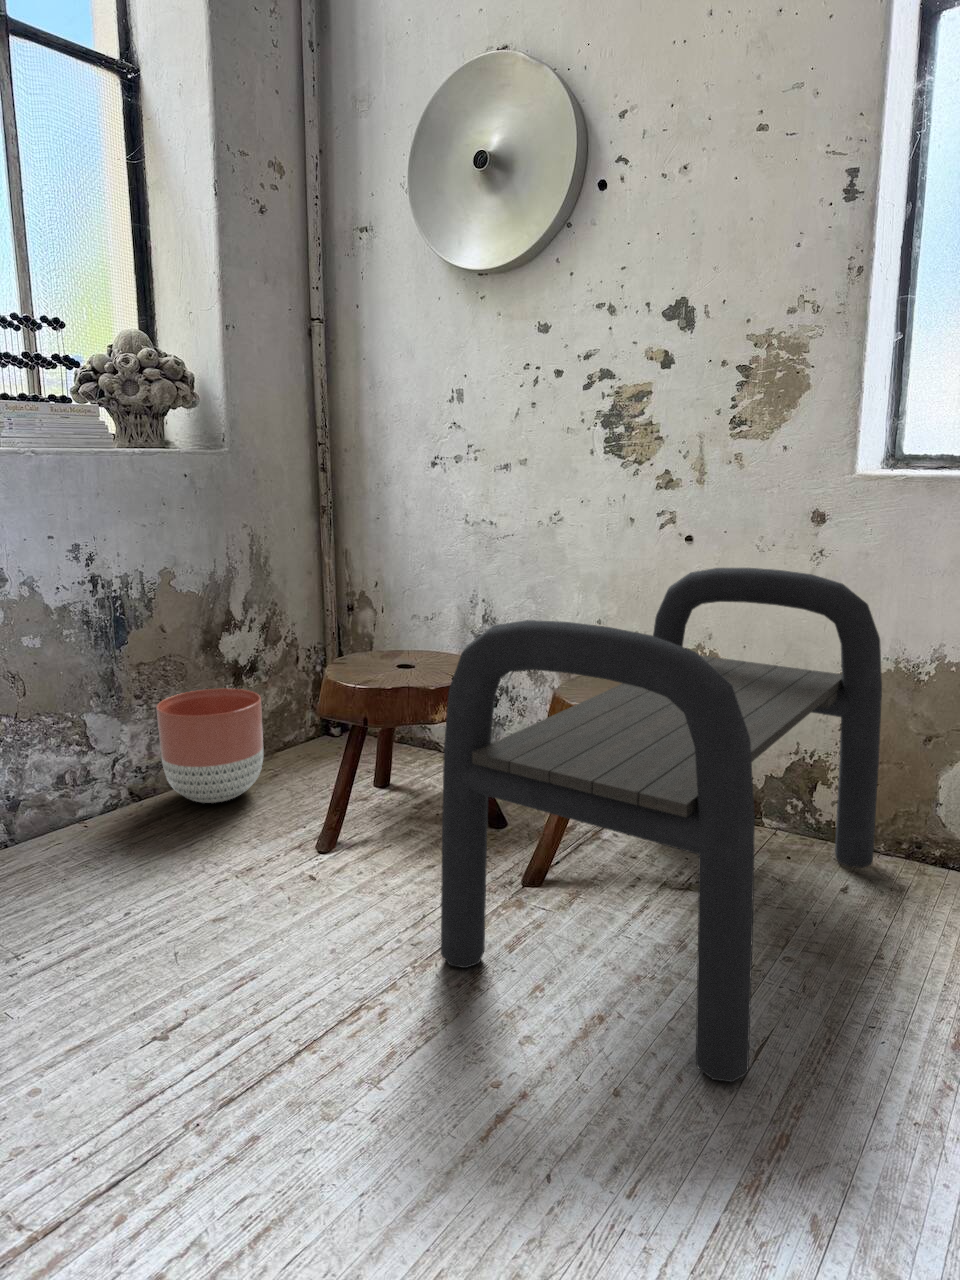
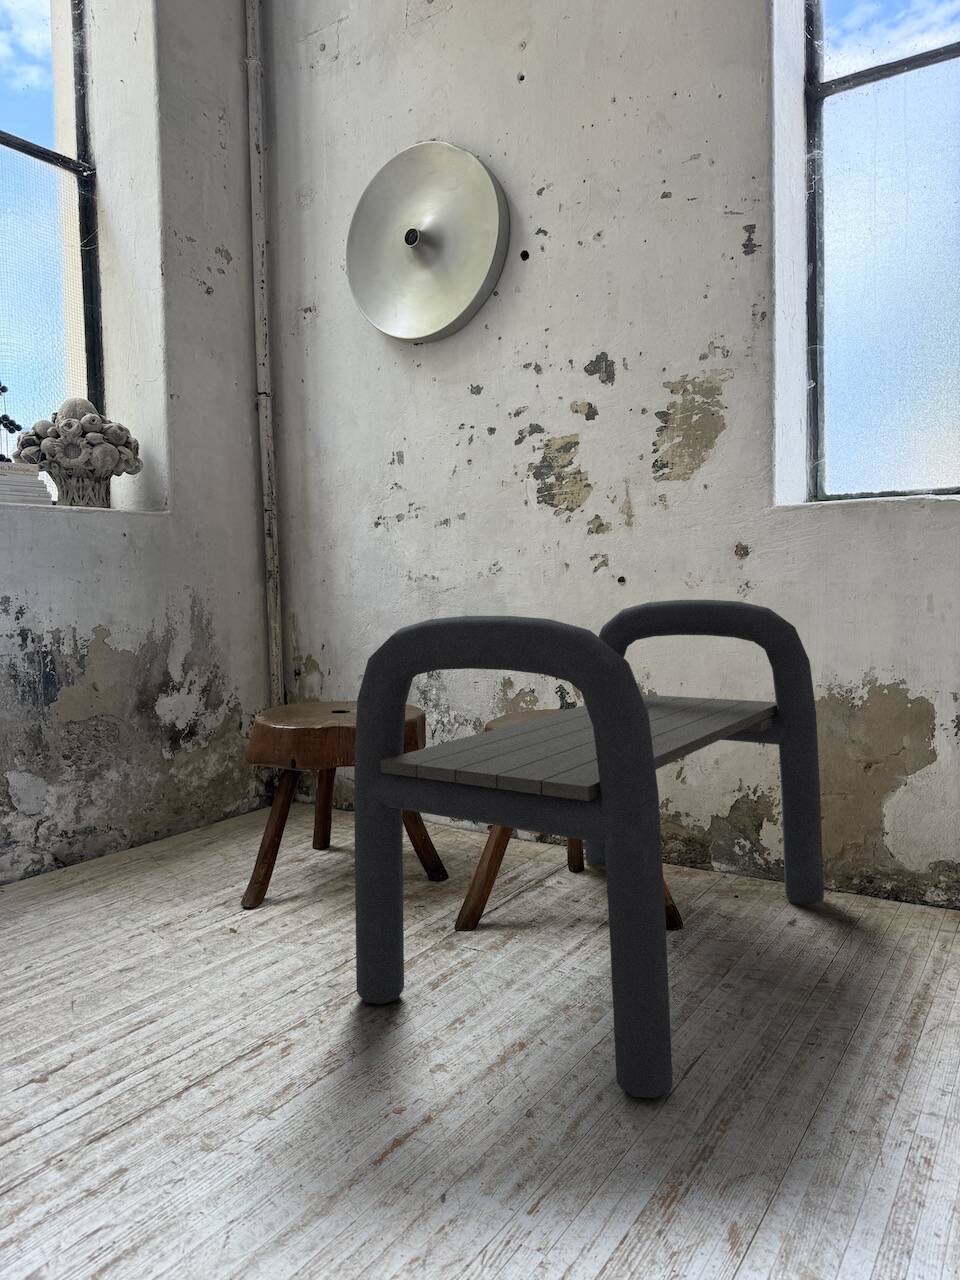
planter: present [157,689,263,803] -> none [83,750,195,867]

